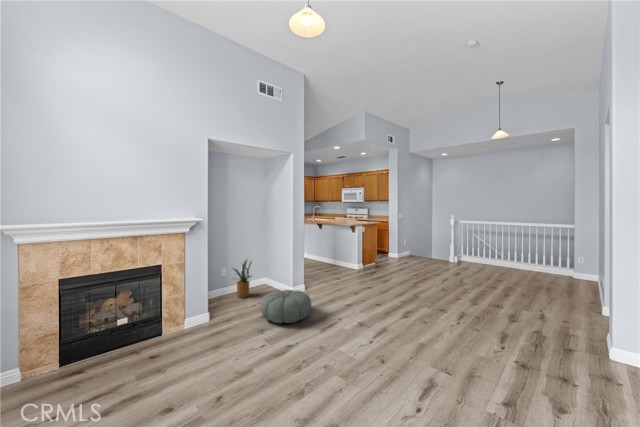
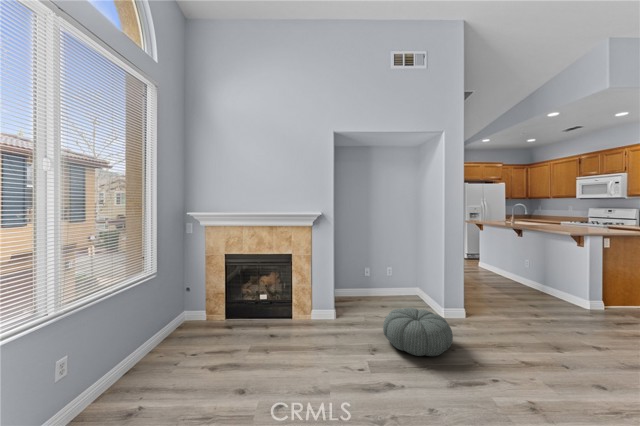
house plant: present [234,259,252,298] -> none [369,261,401,304]

